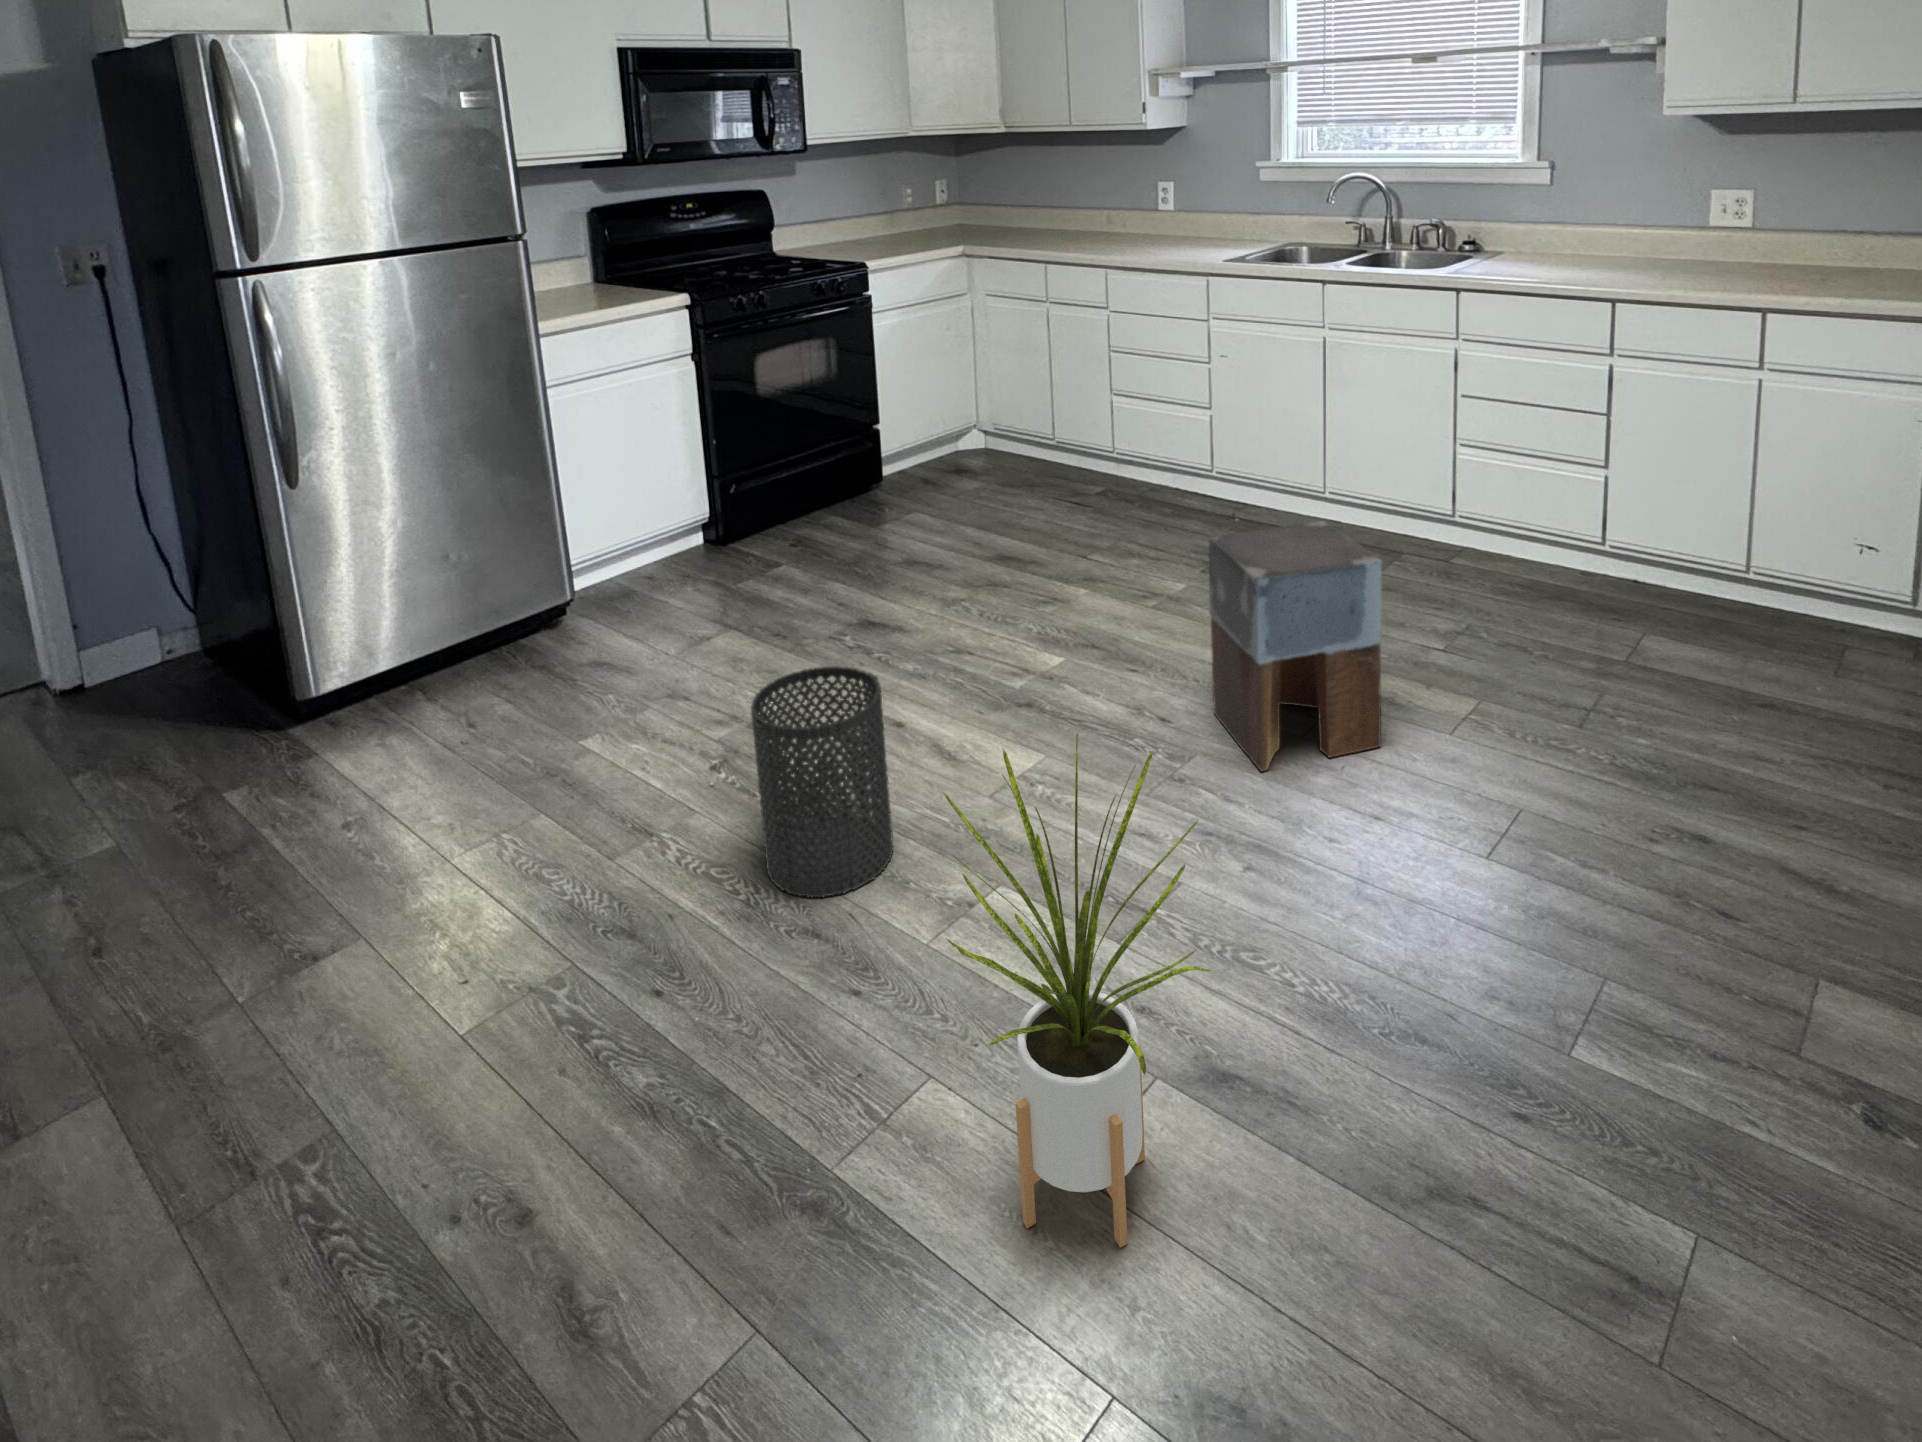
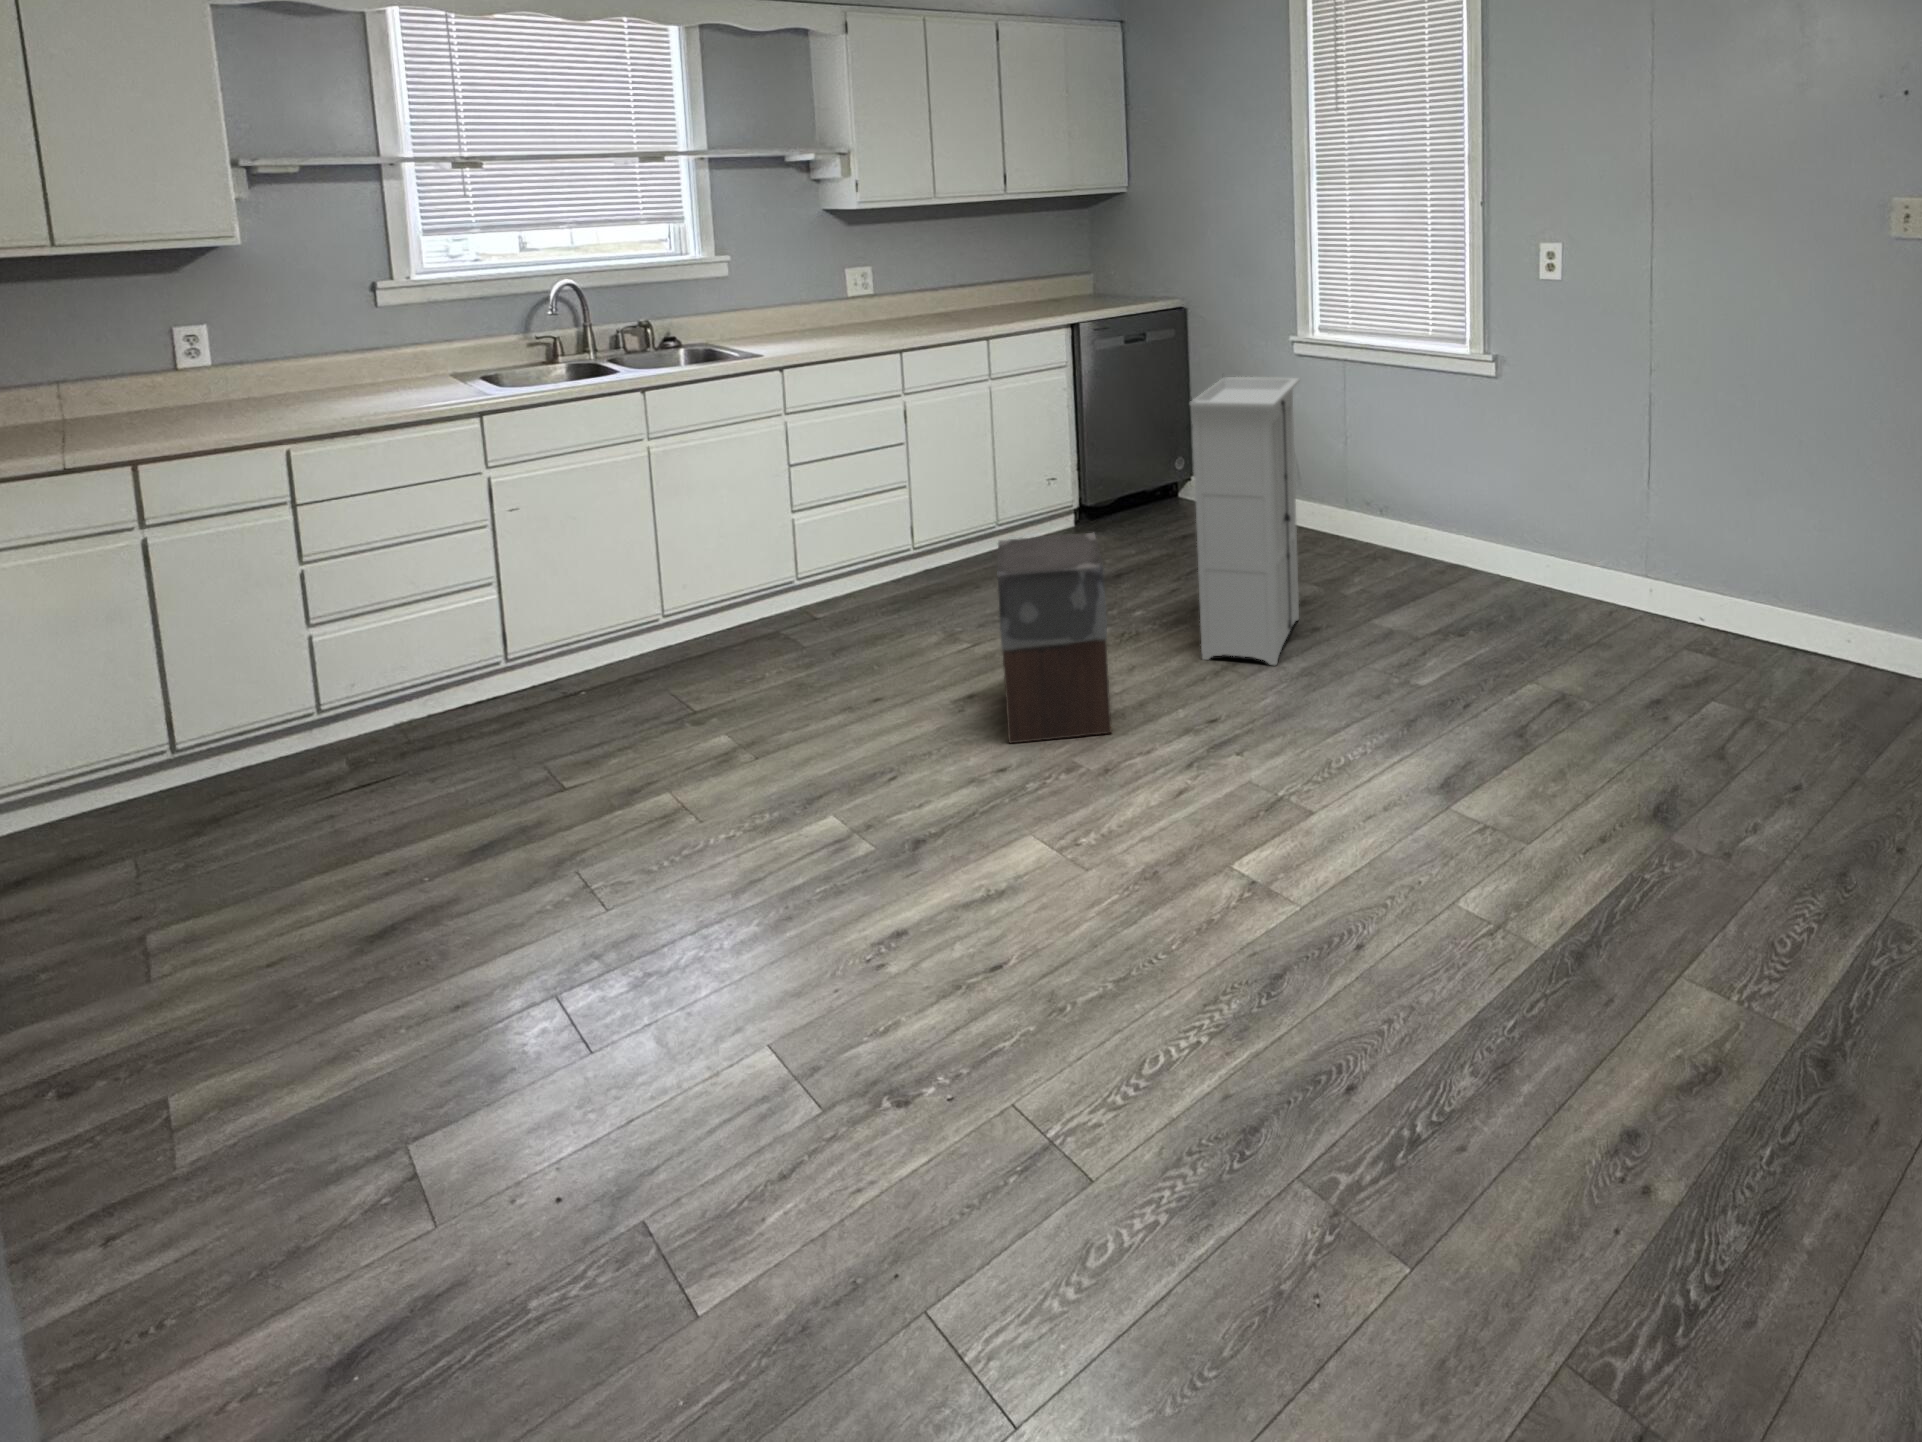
storage cabinet: none [1509,438,1803,901] -> present [1190,377,1300,665]
trash can: present [751,666,893,897] -> none [1069,759,1218,1026]
house plant: present [944,733,1212,1248] -> none [1443,534,1631,864]

